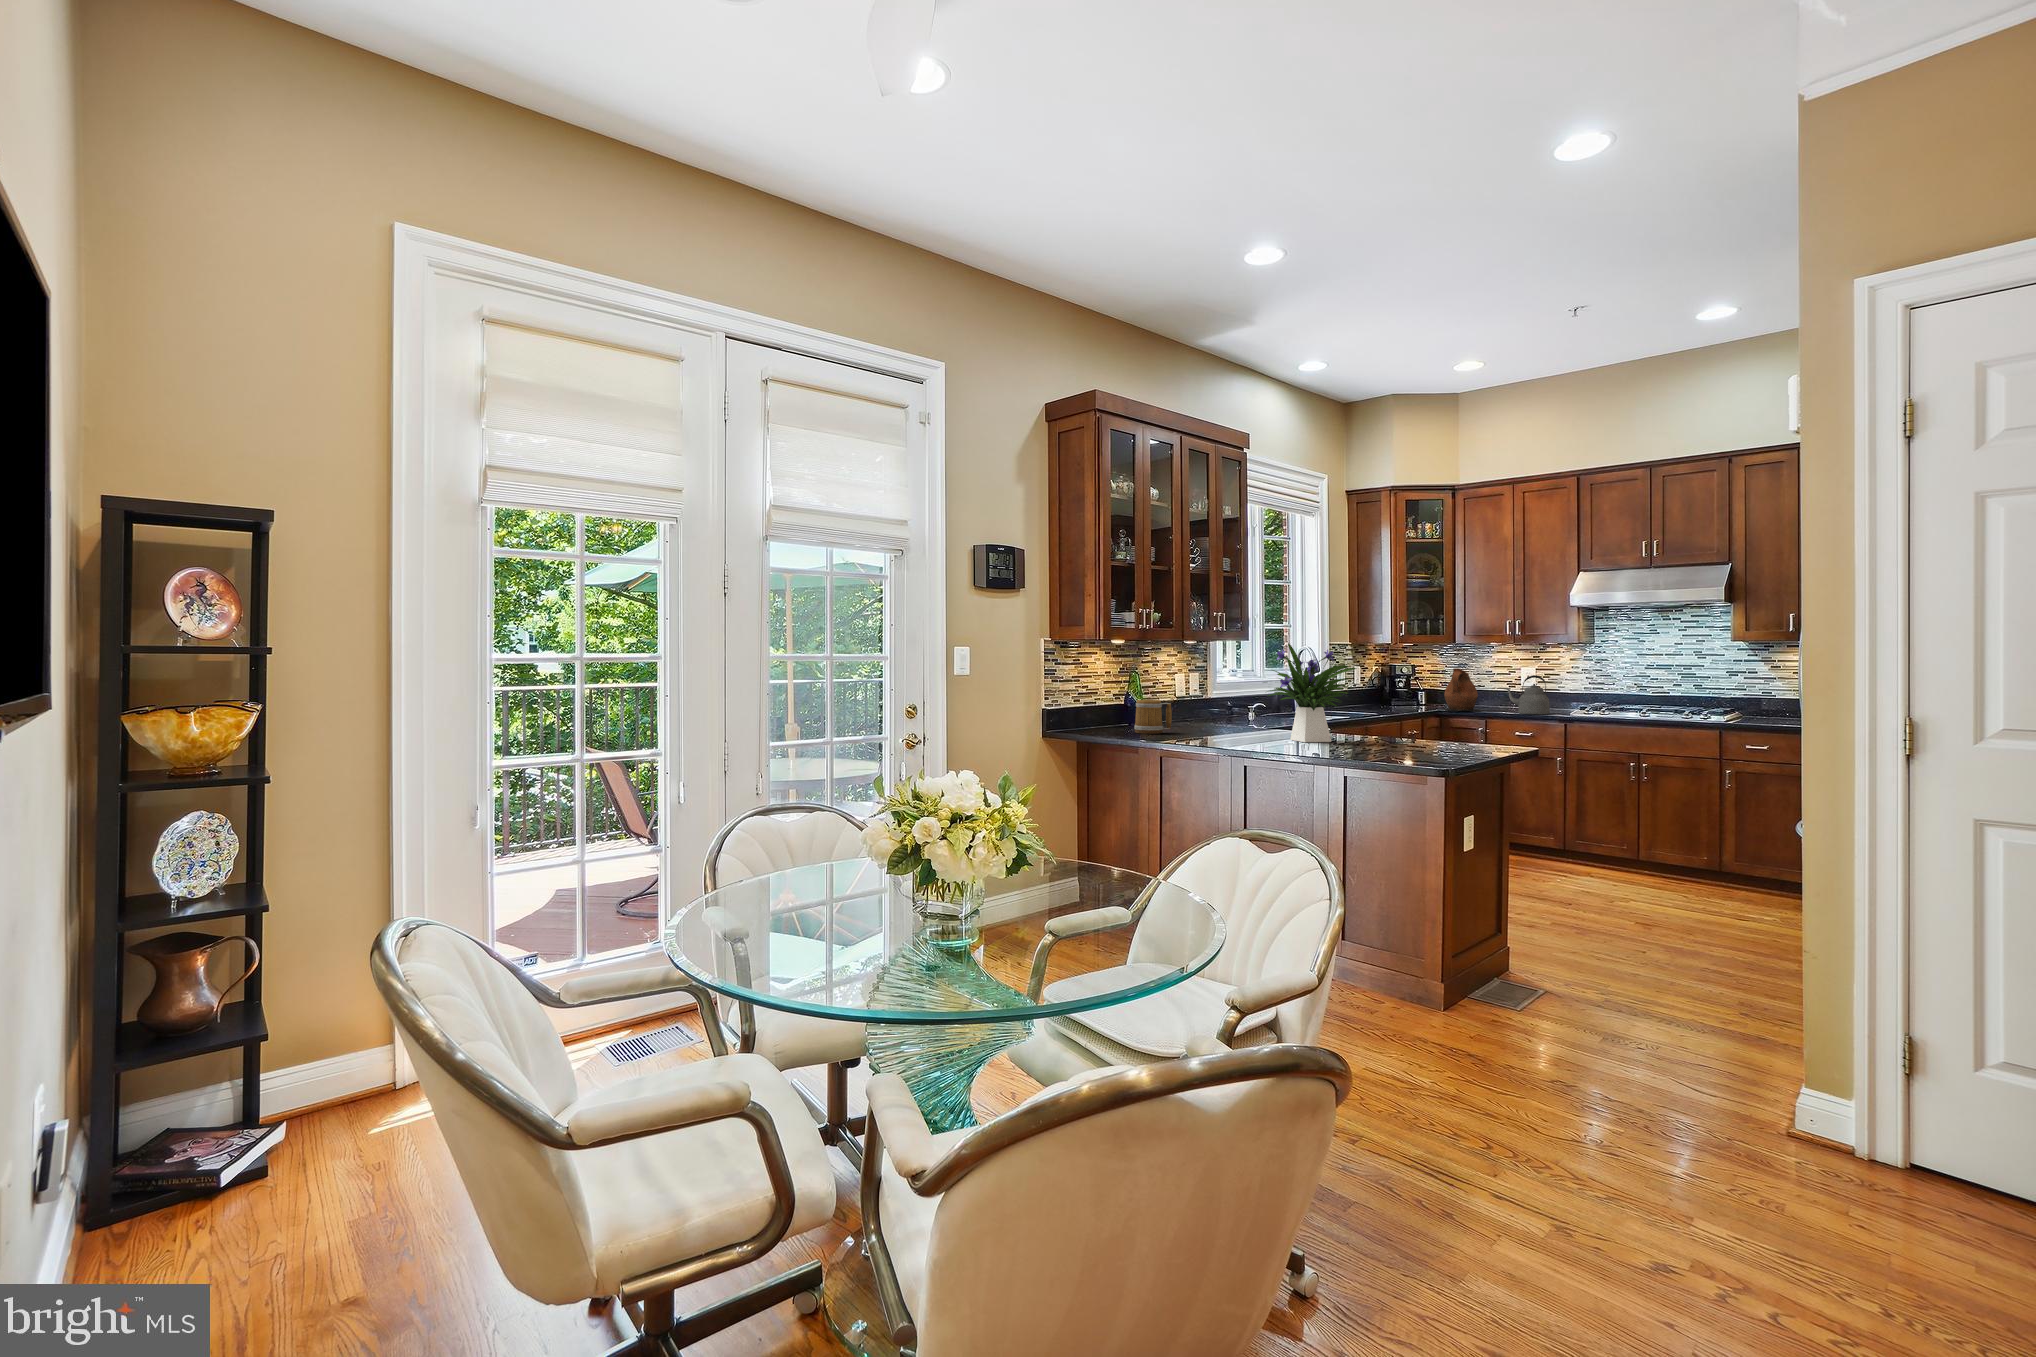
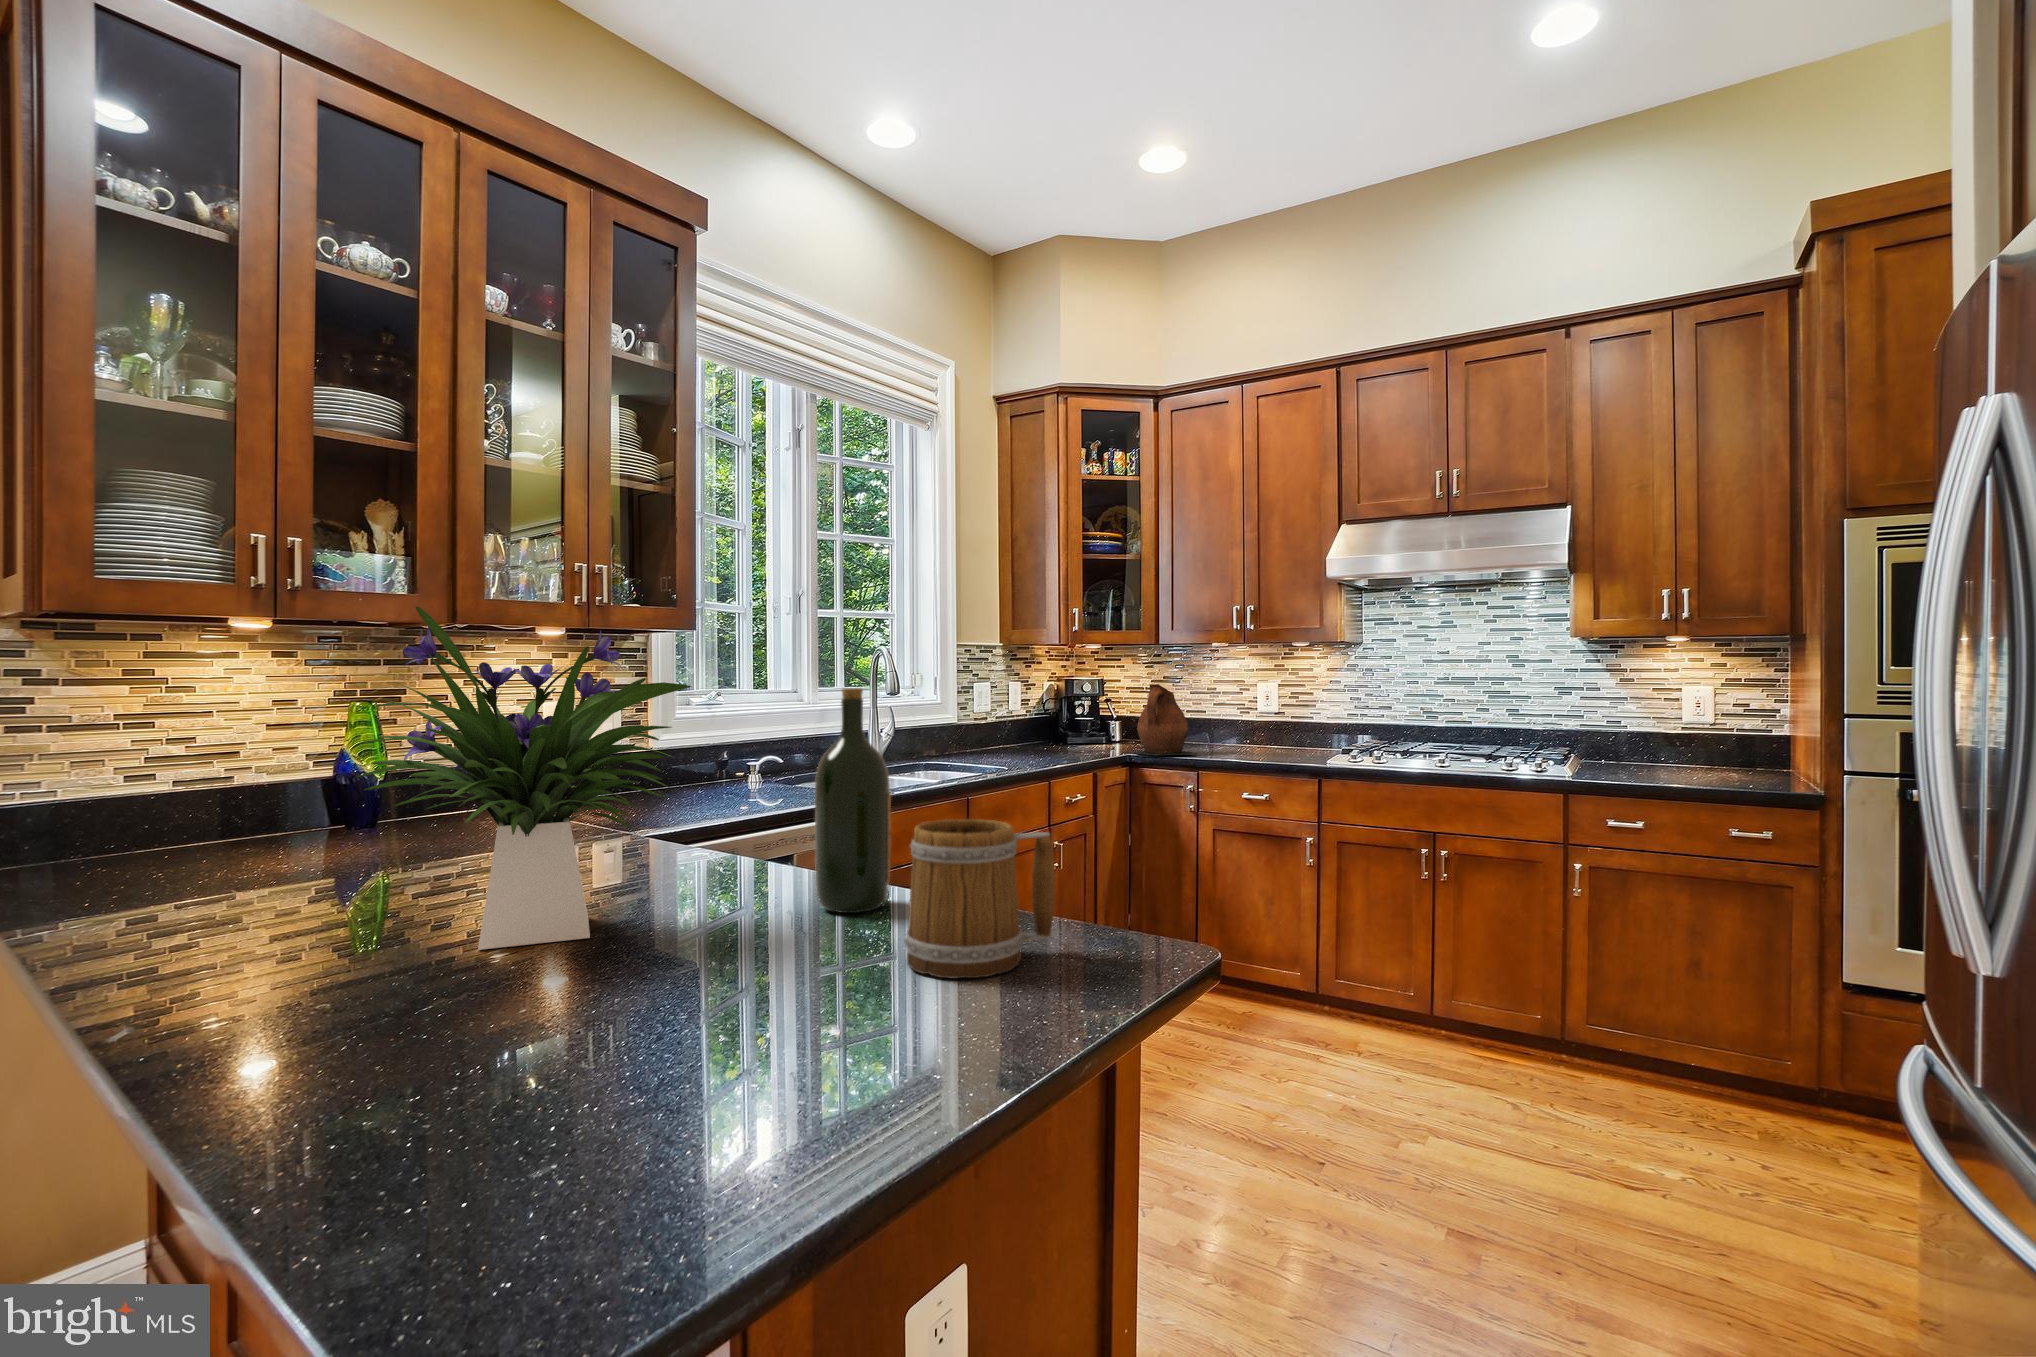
wine bottle: none [1389,668,1415,740] -> present [815,688,891,913]
kettle: present [1505,675,1550,714] -> none [1224,696,1295,763]
mug: present [1134,700,1172,734] -> present [904,819,1055,978]

